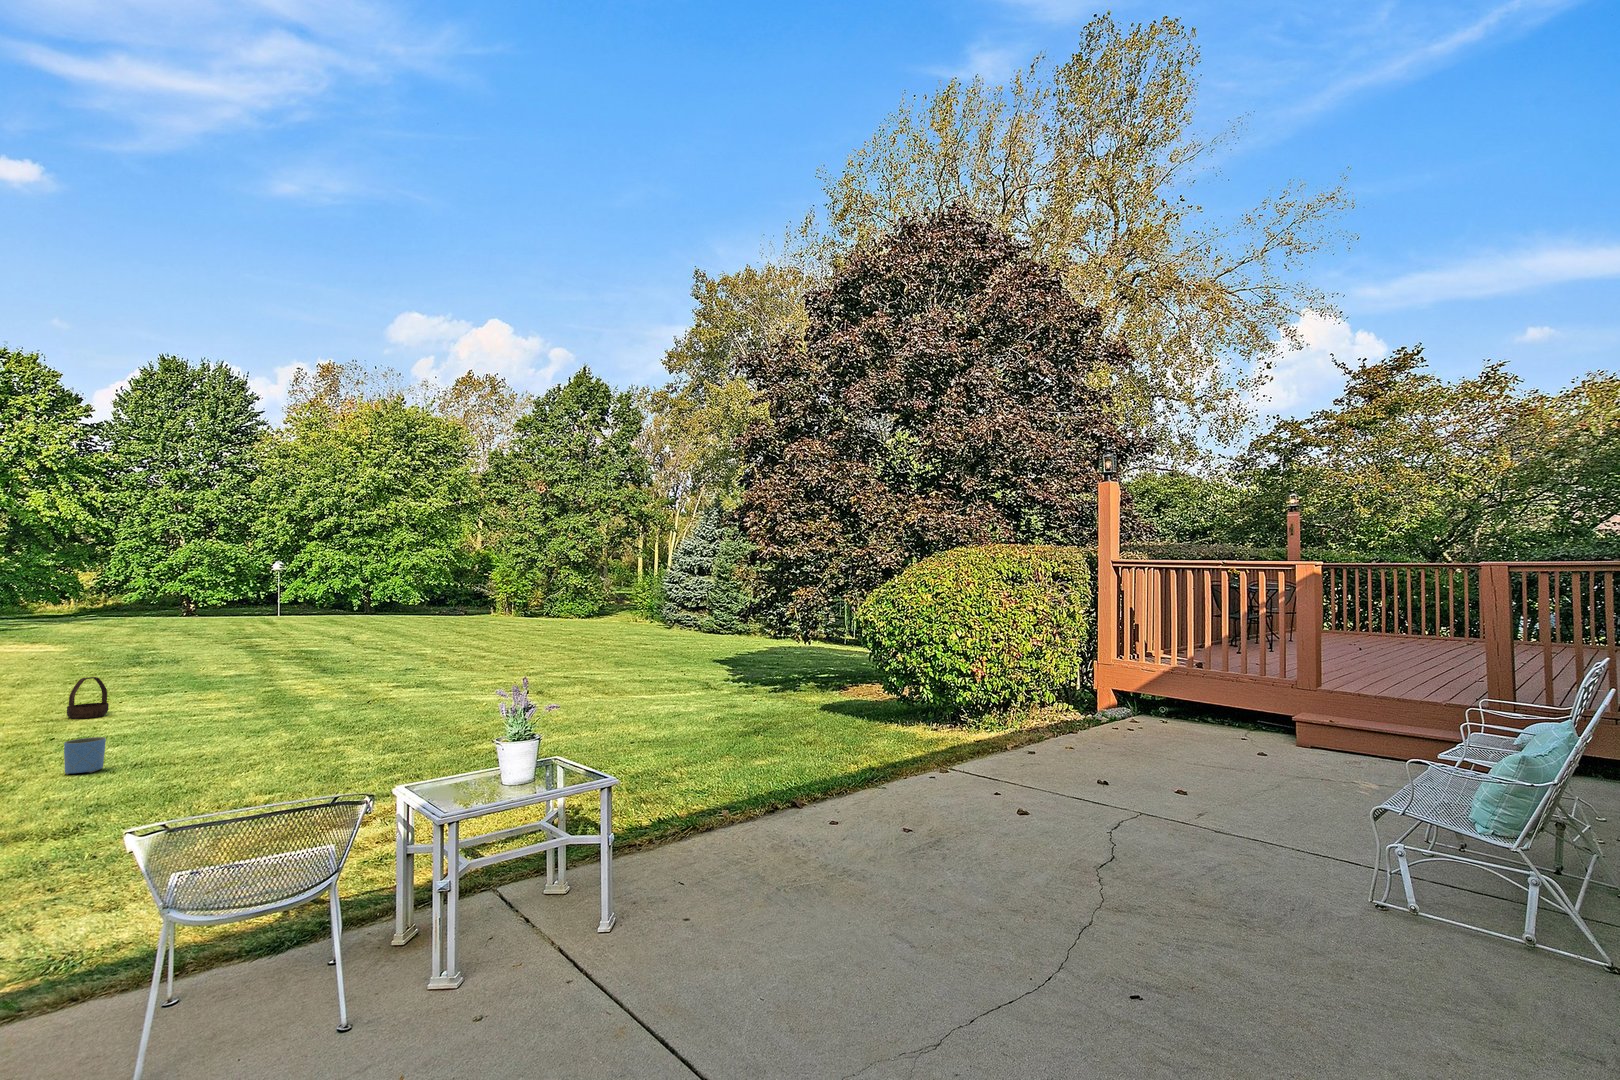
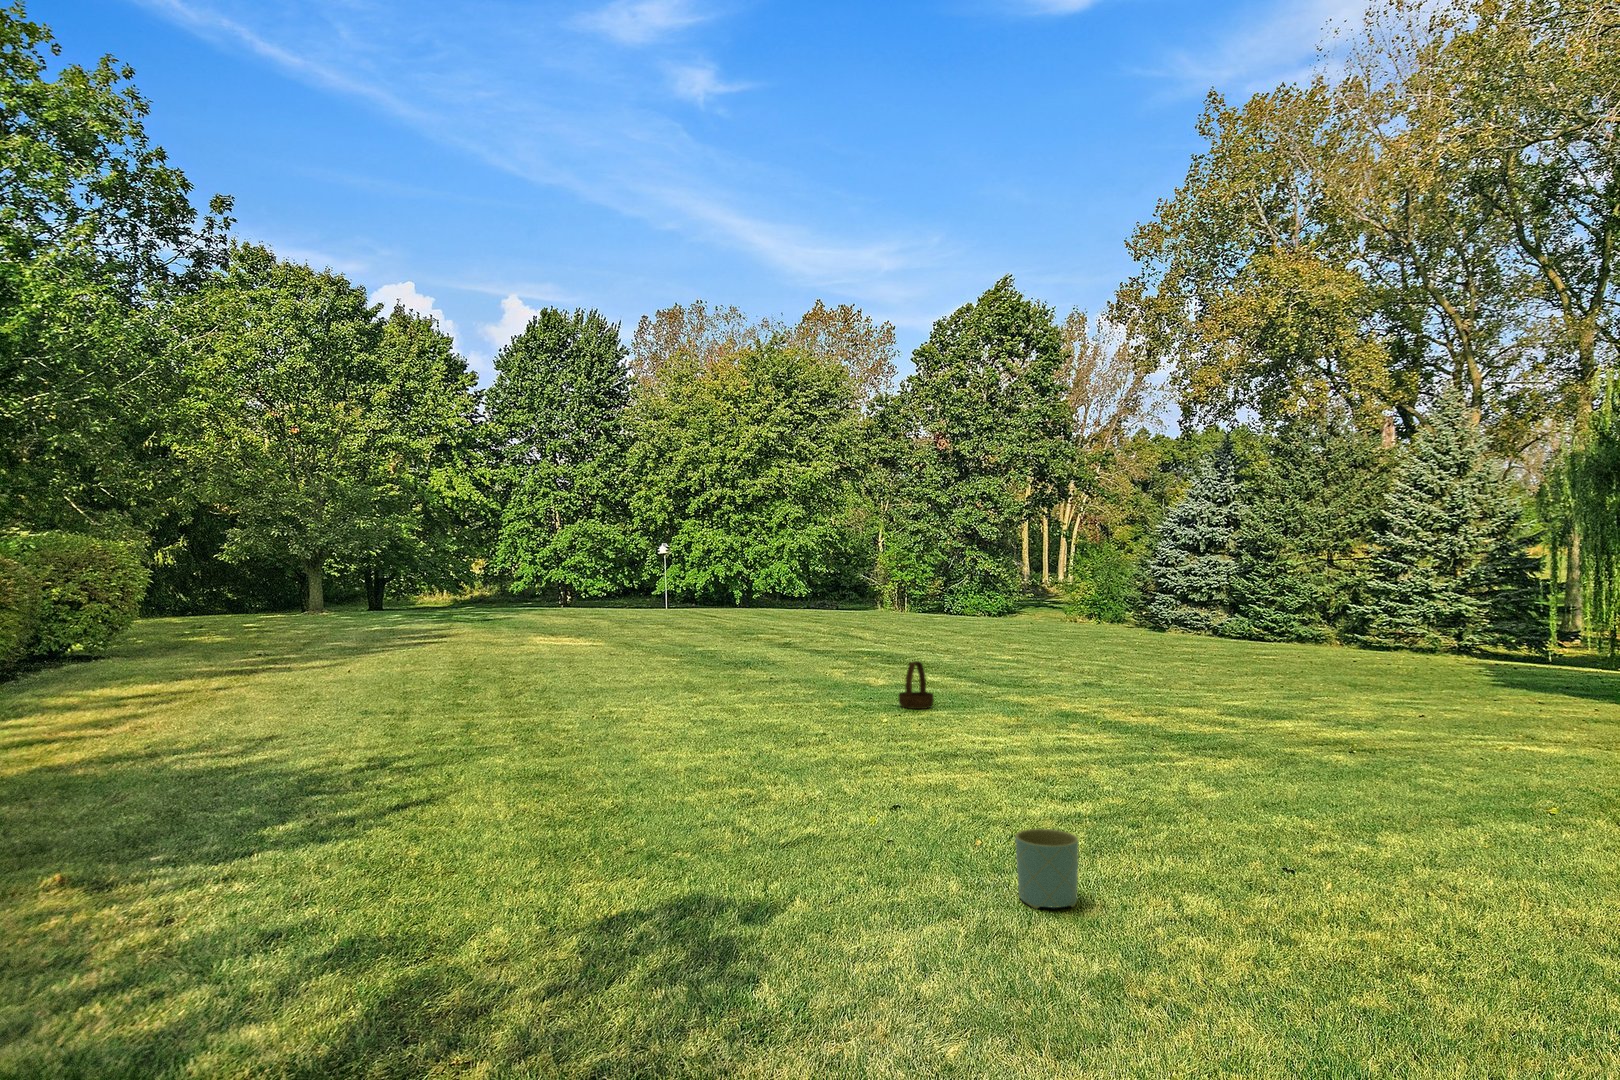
basket: present [67,677,109,719] -> present [899,661,934,709]

